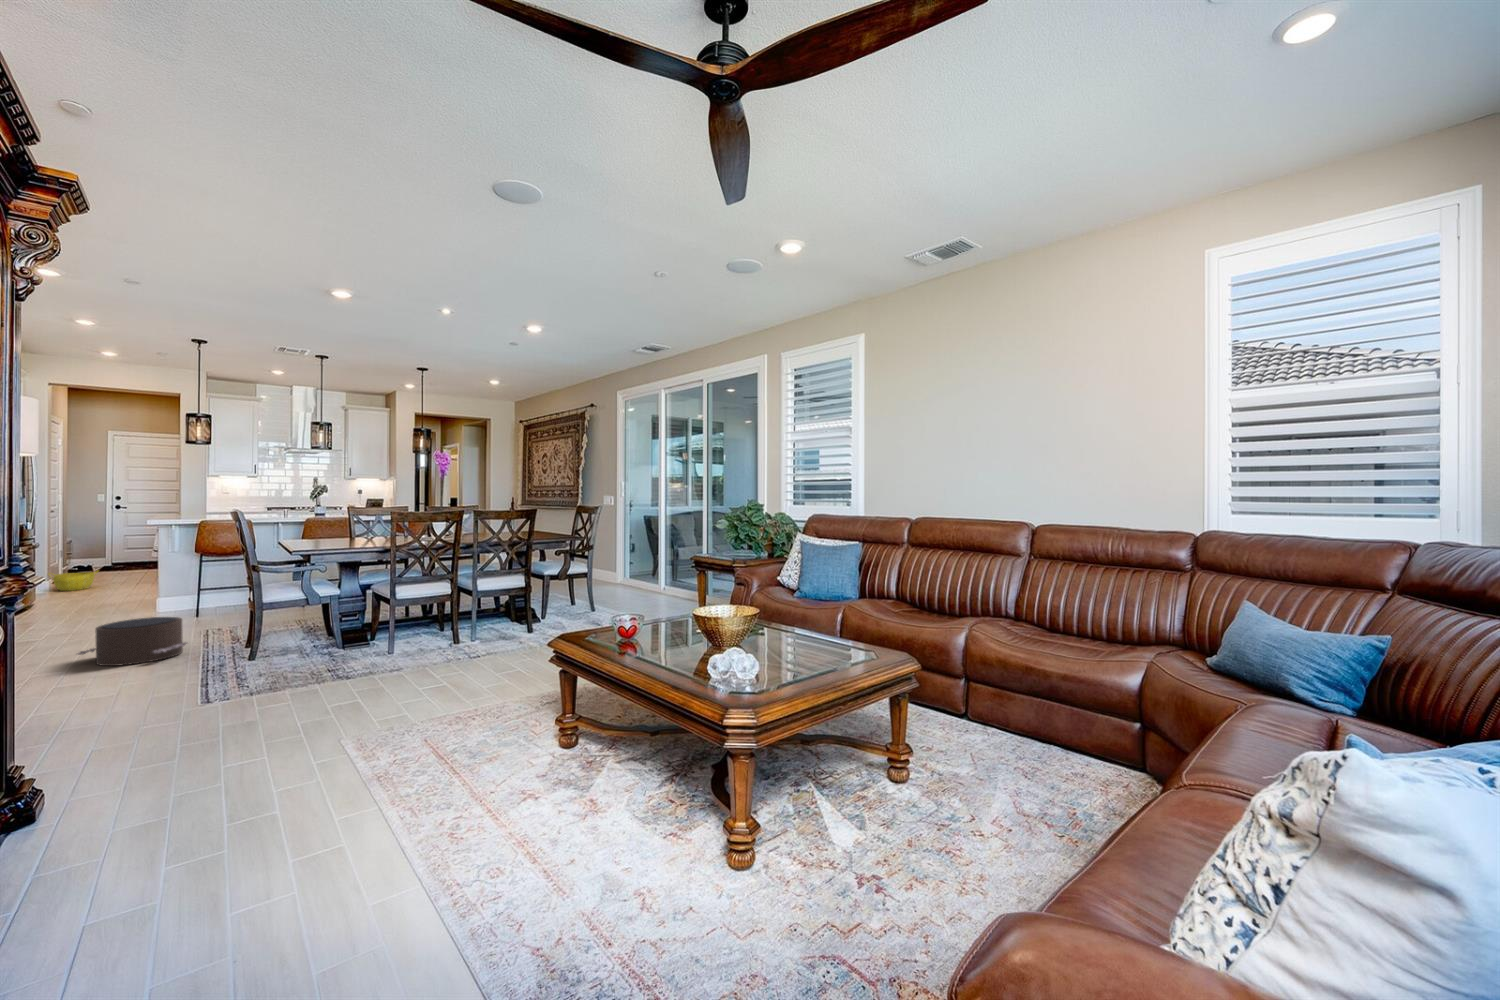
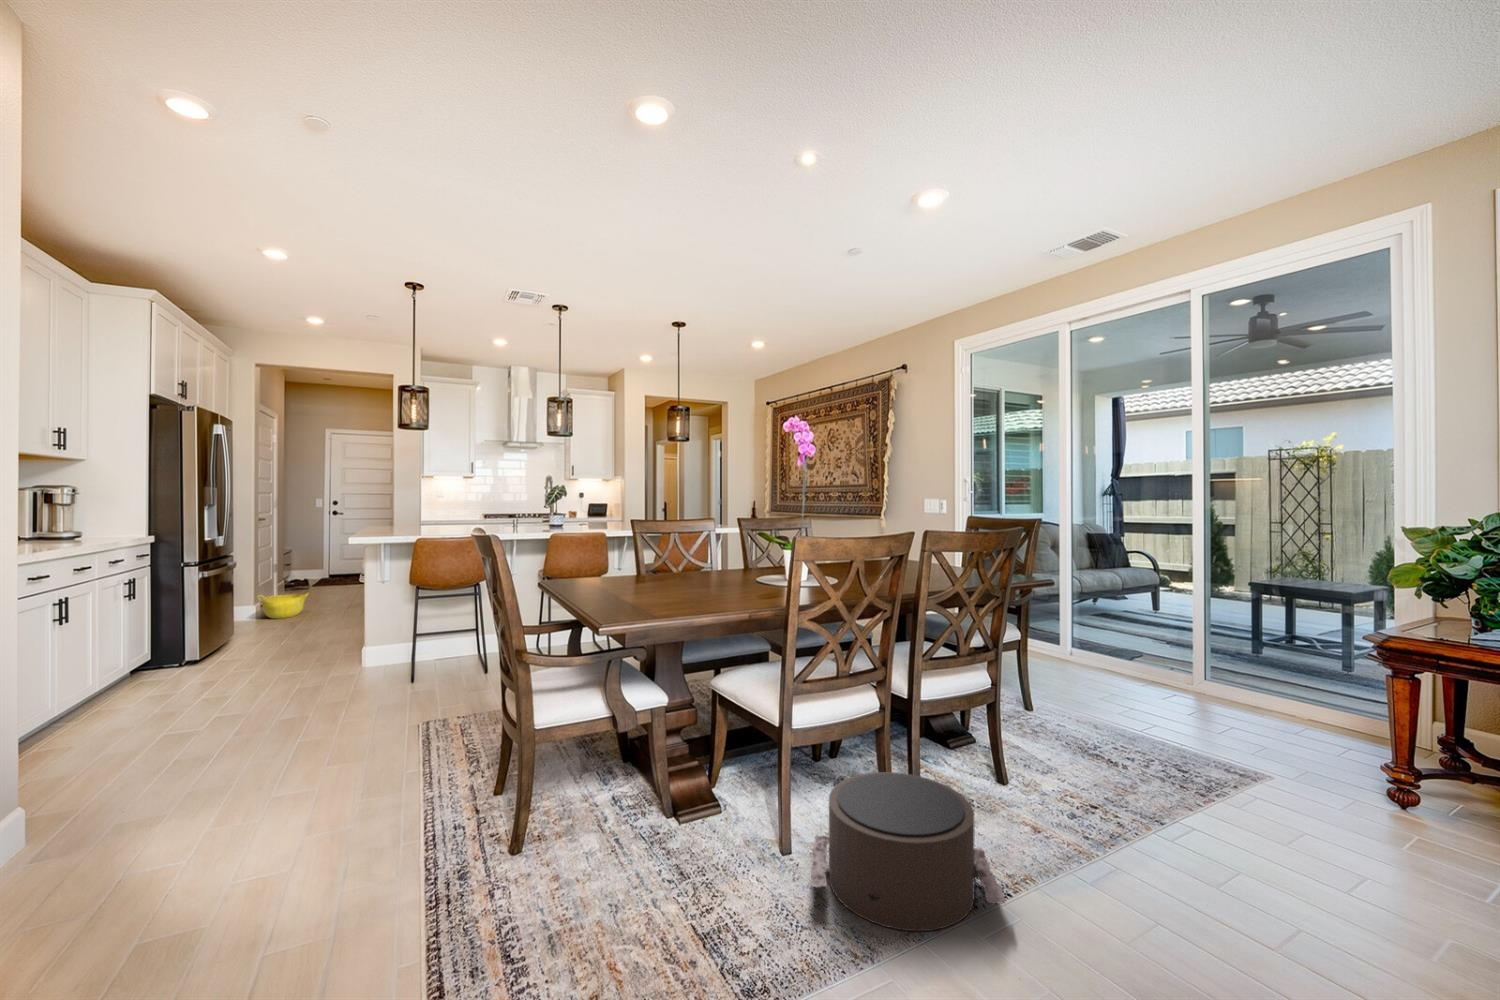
pouf: present [77,617,187,666] -> present [811,772,1005,931]

